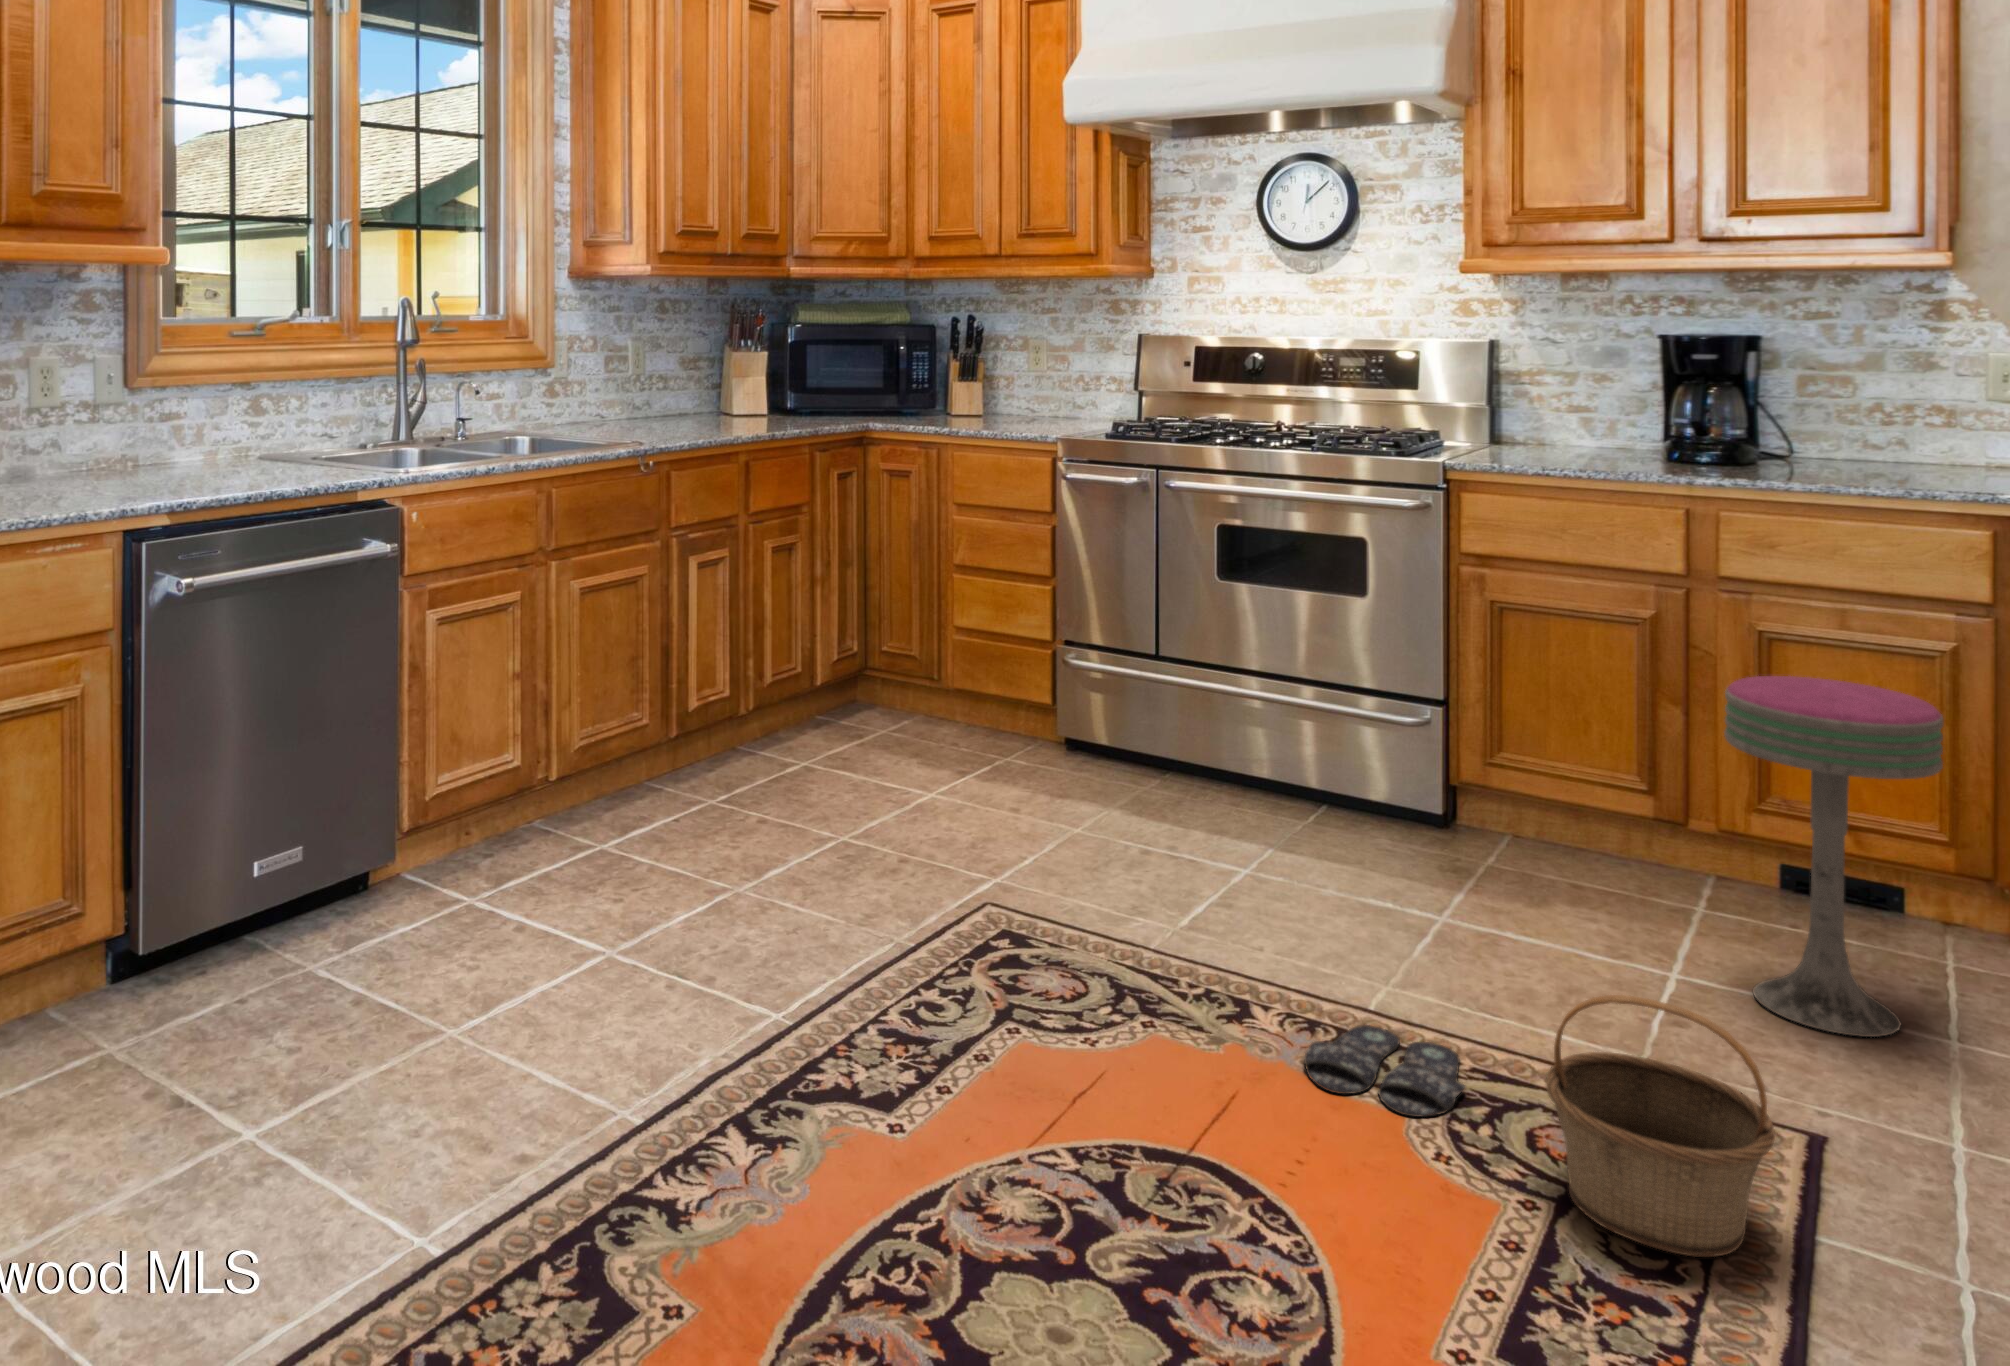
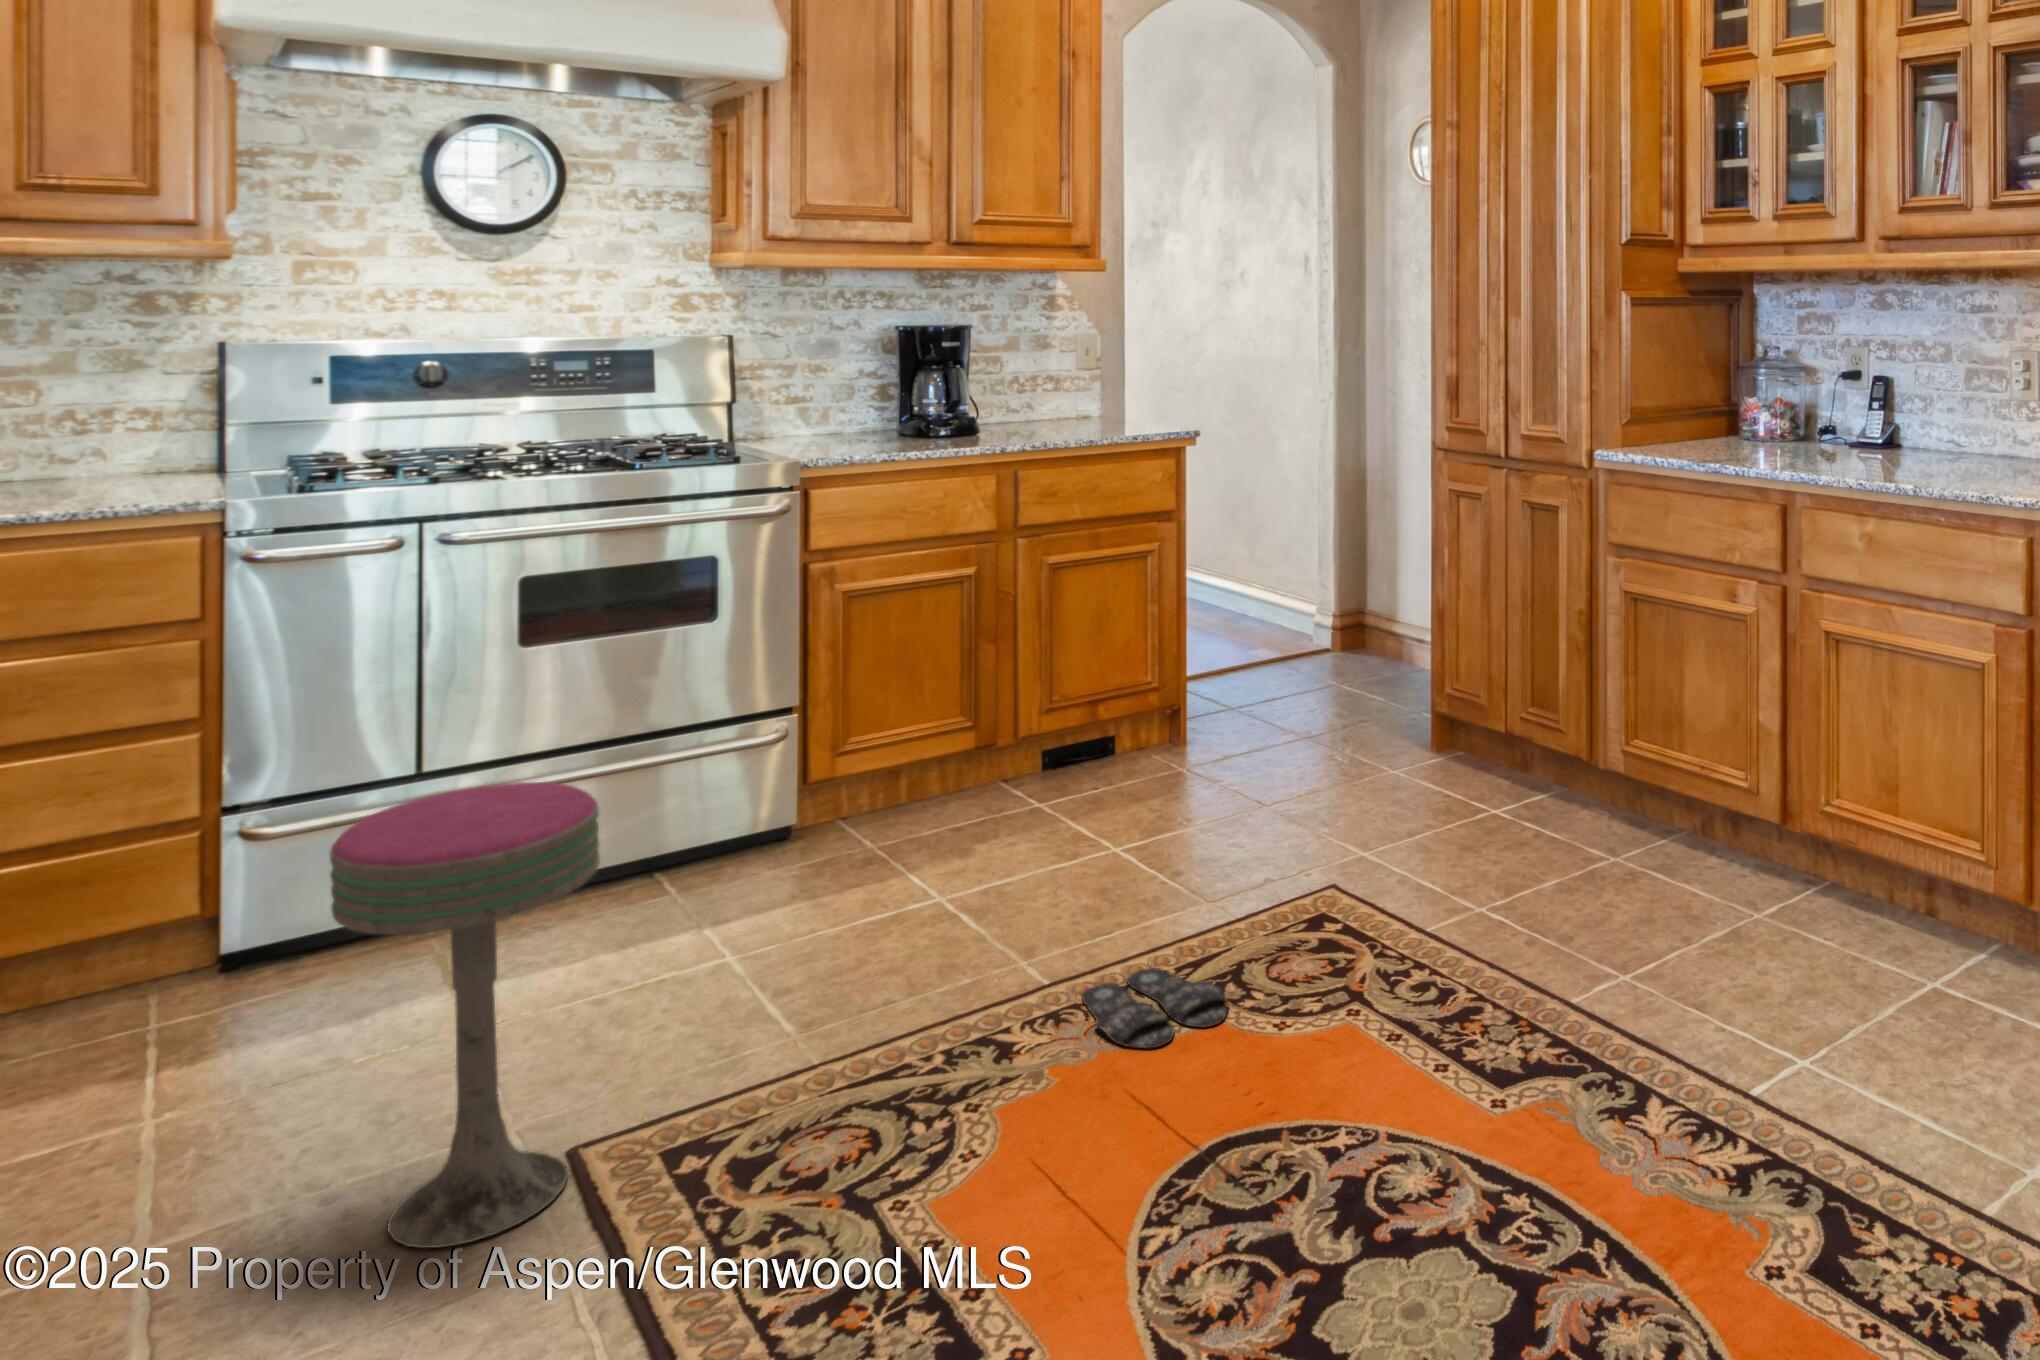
bar stool: present [1724,676,1943,1037] -> present [330,782,600,1248]
basket: present [1546,995,1775,1257] -> none [1312,822,1455,1000]

